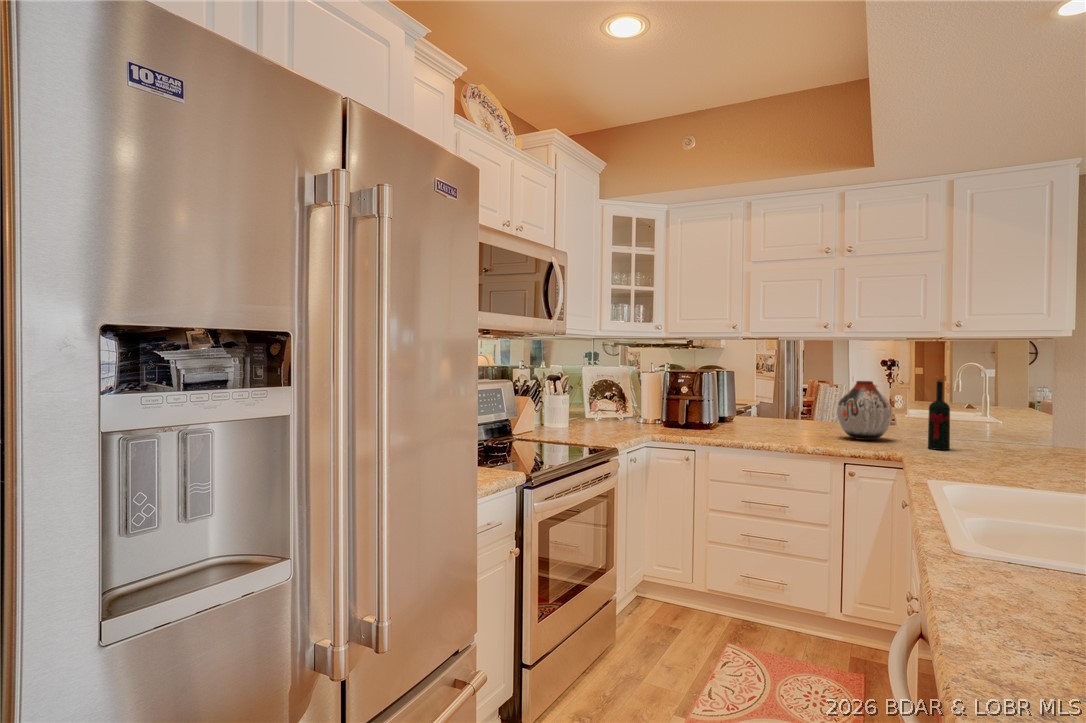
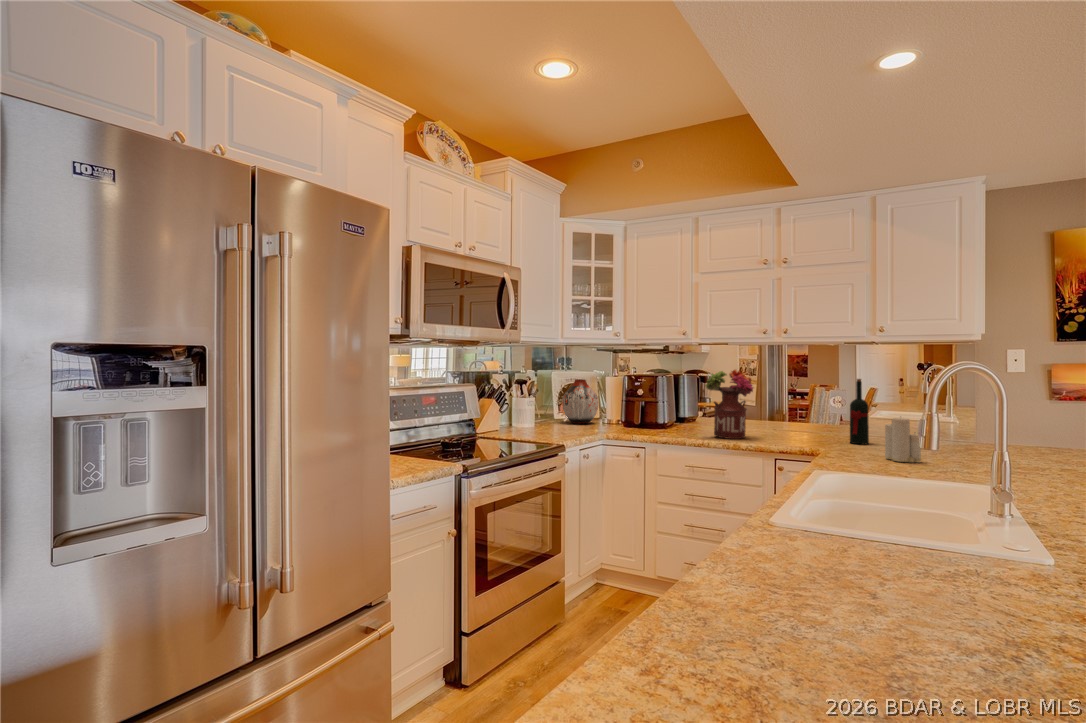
flower arrangement: none [765,367,822,443] -> present [706,370,753,439]
vase: present [837,381,892,440] -> present [562,379,599,424]
candle: none [990,419,1035,474] -> present [885,418,921,462]

